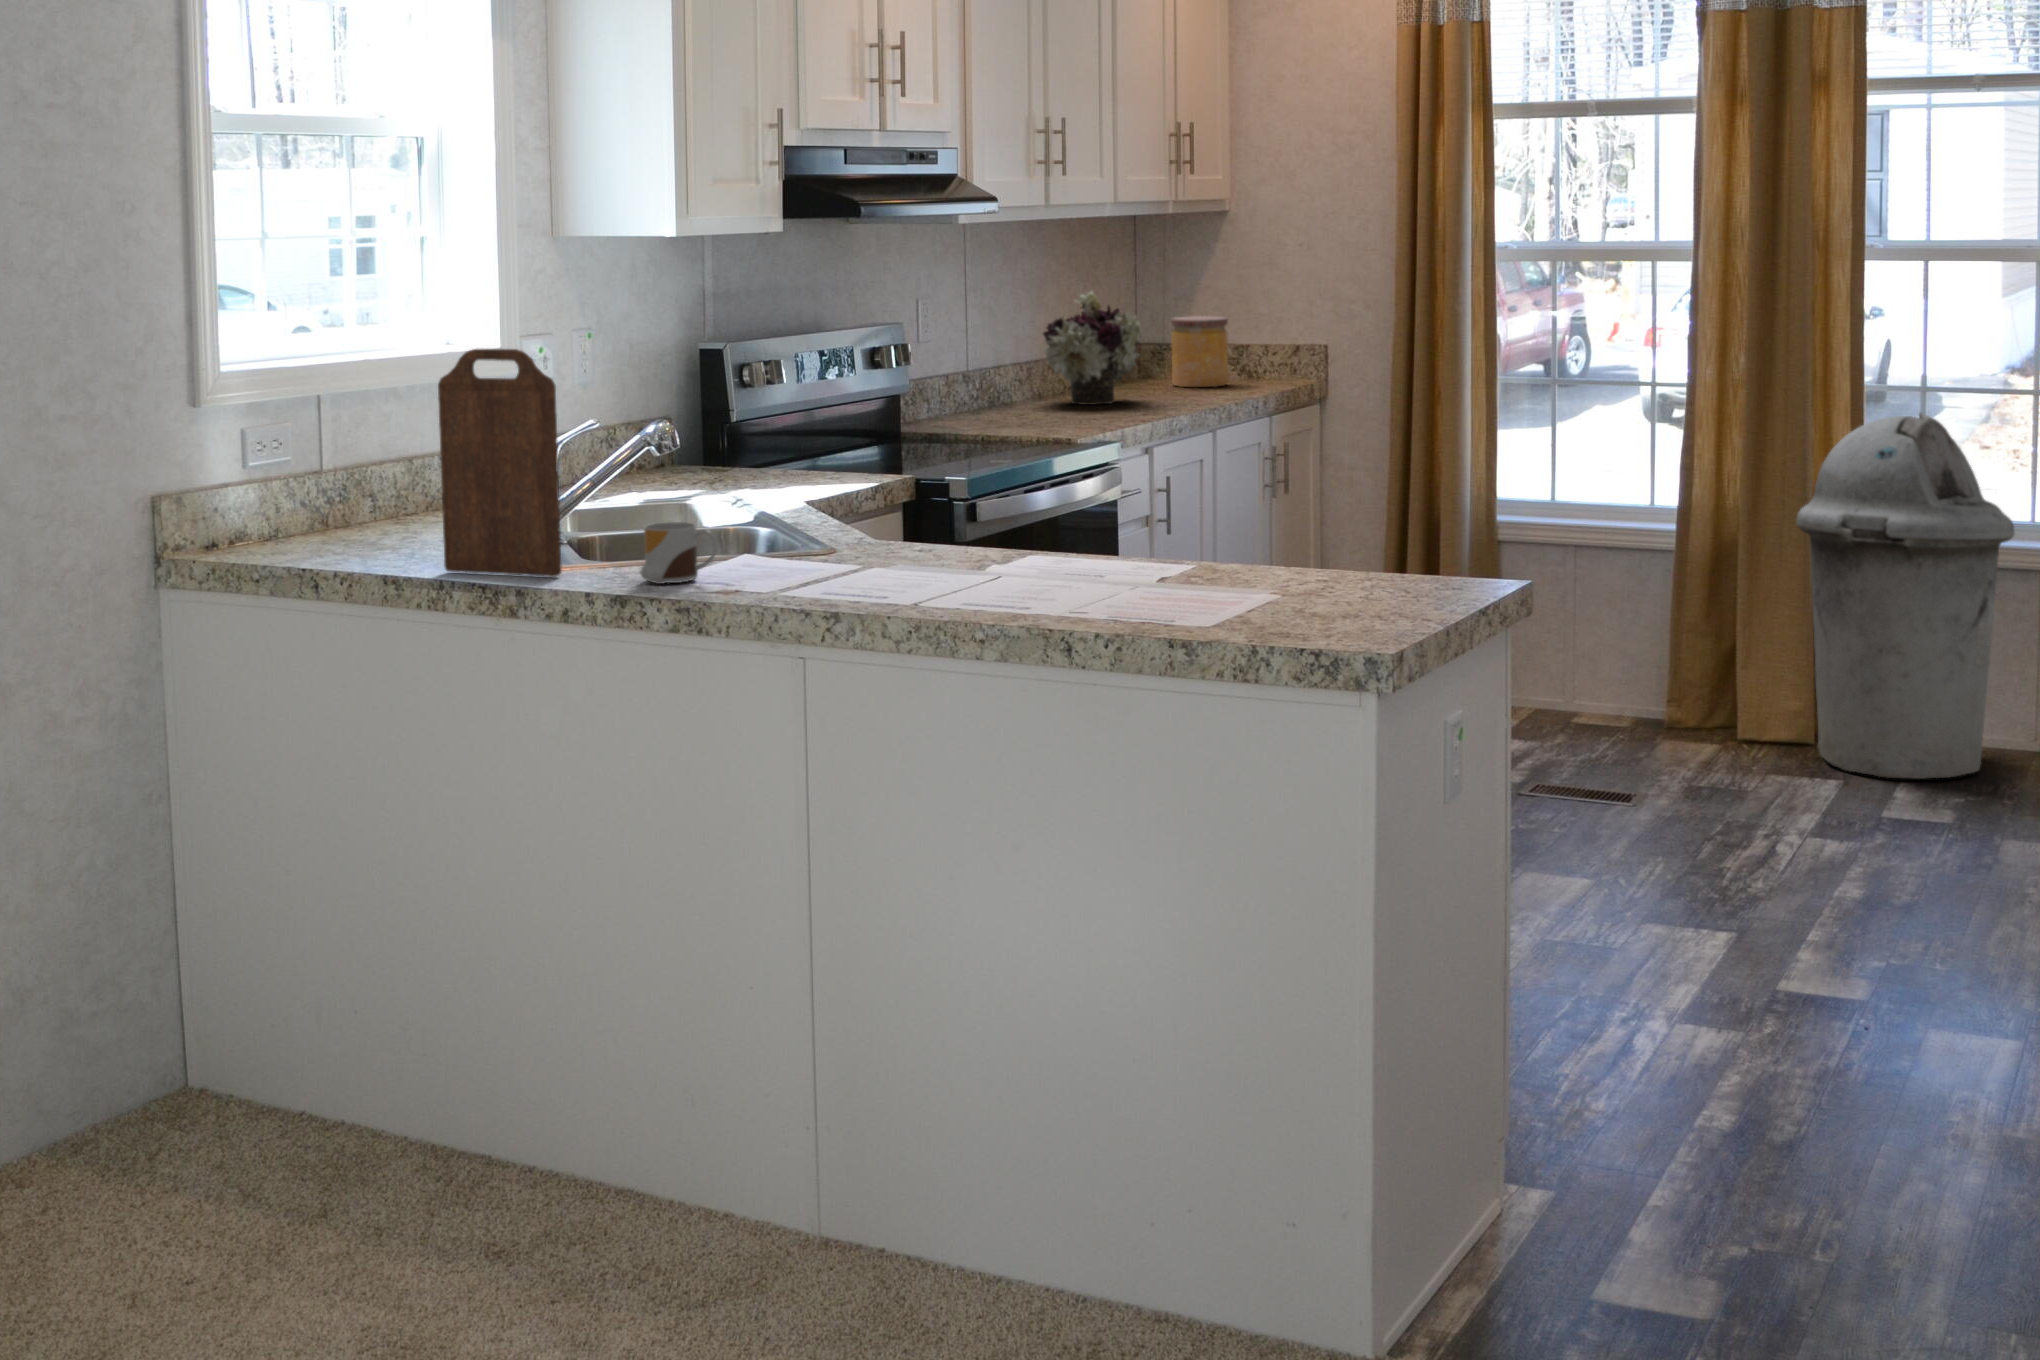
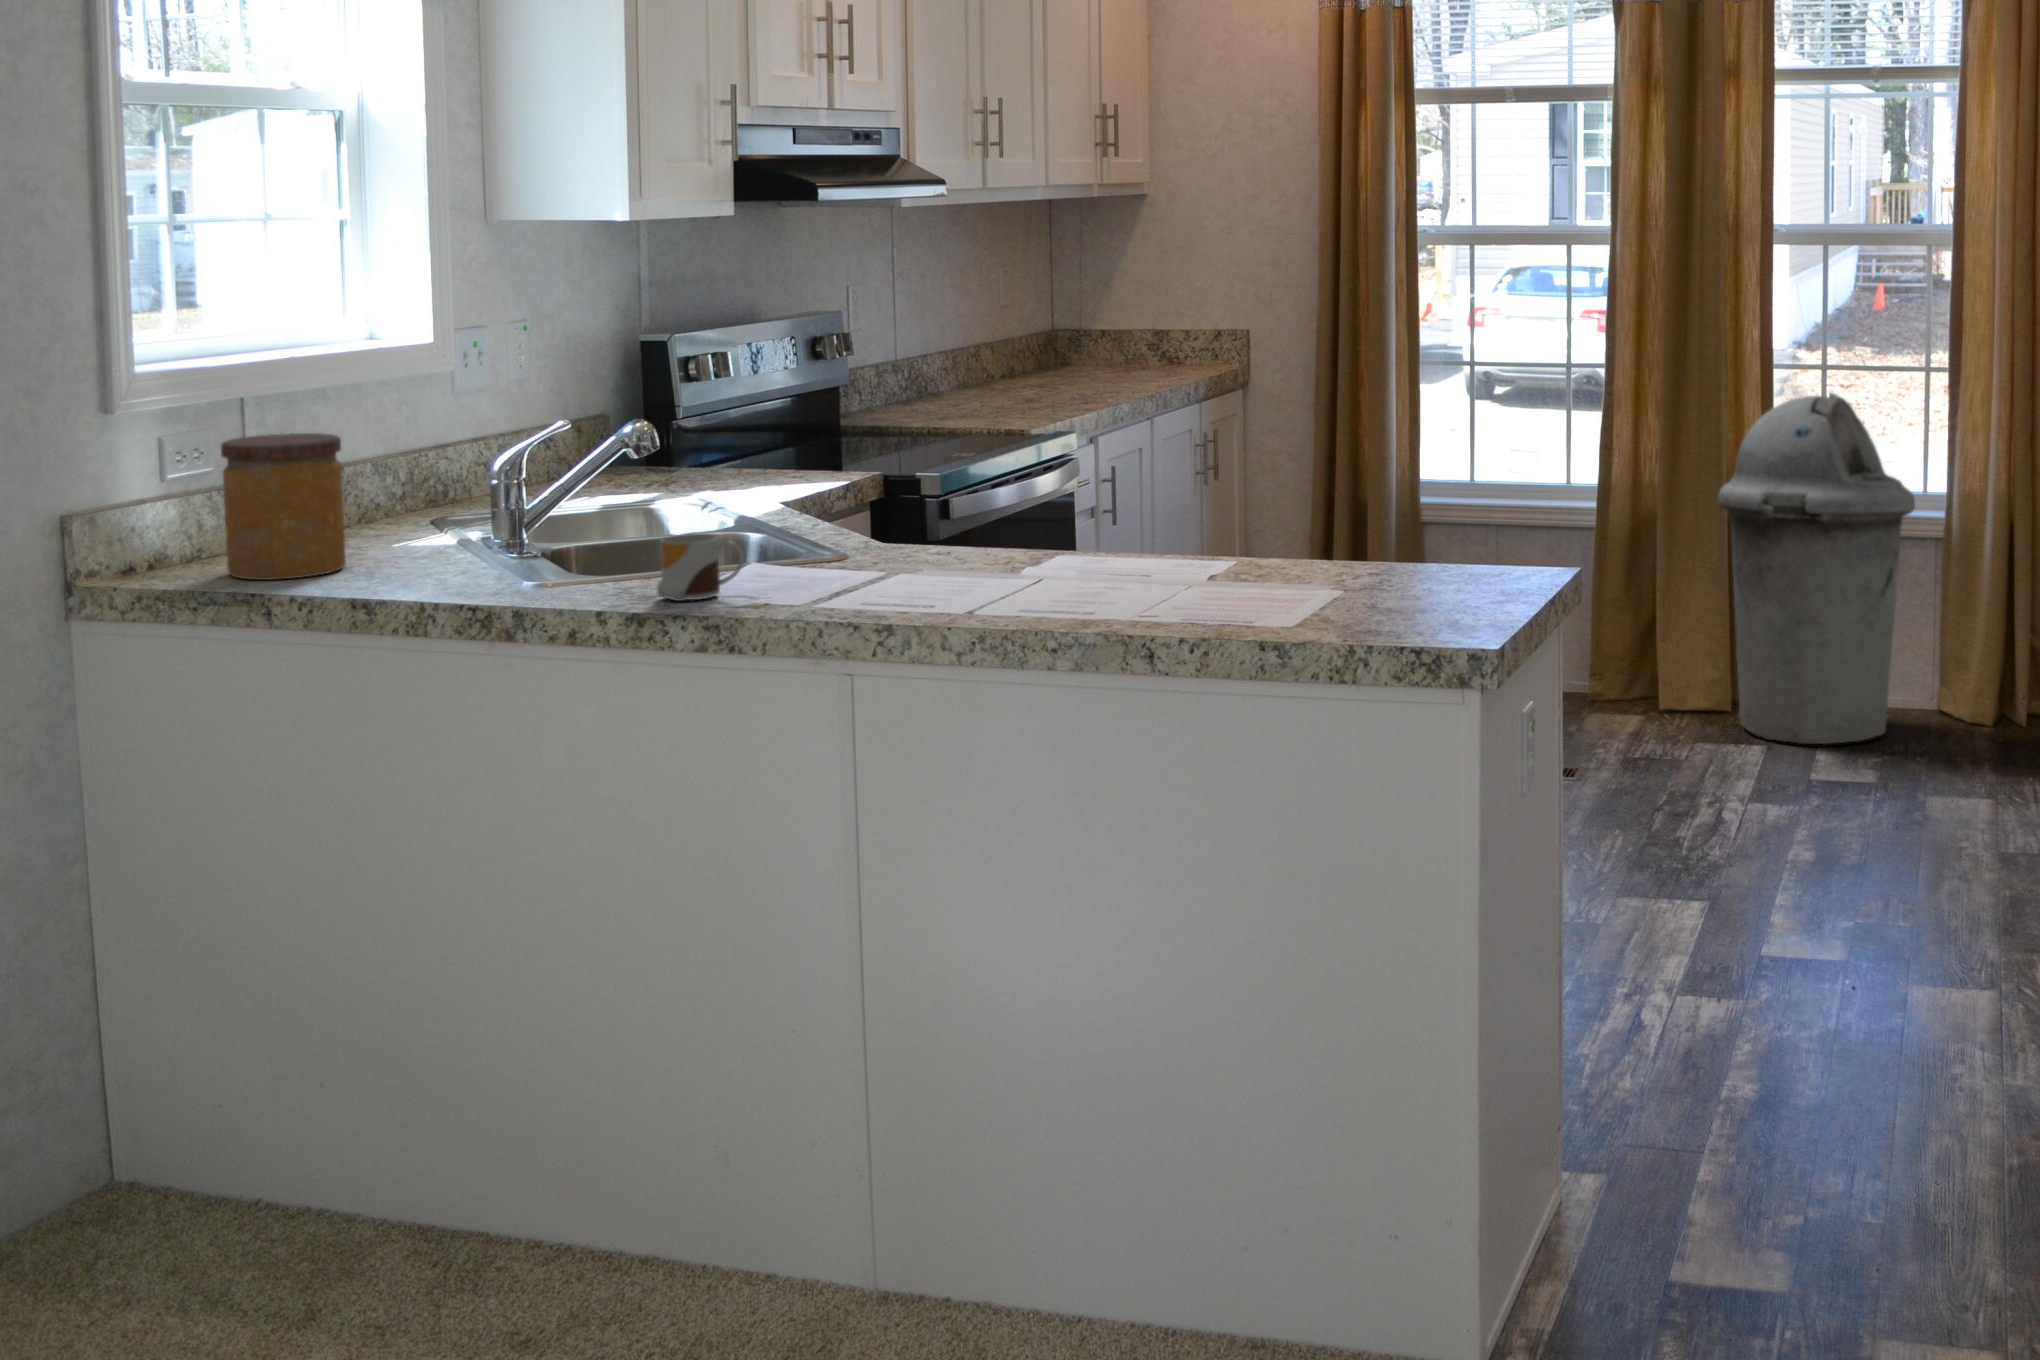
flower arrangement: present [1043,292,1142,405] -> none [971,277,1076,396]
jar: present [1171,316,1228,387] -> present [221,433,346,580]
cutting board: present [438,349,562,577] -> none [413,349,562,598]

